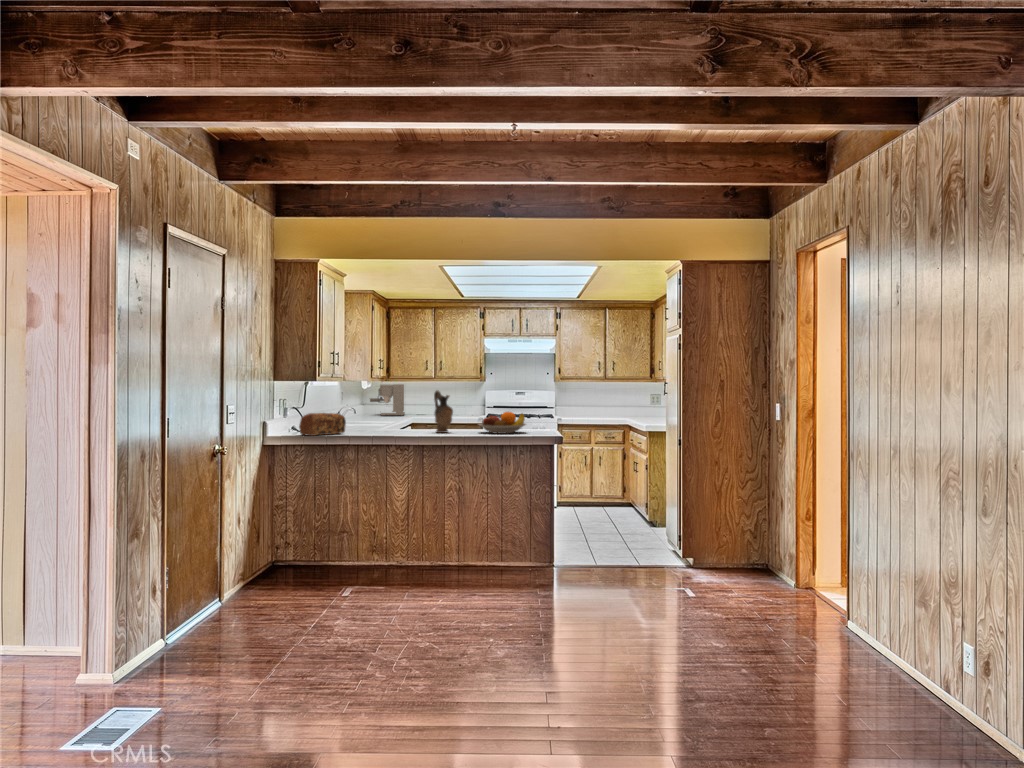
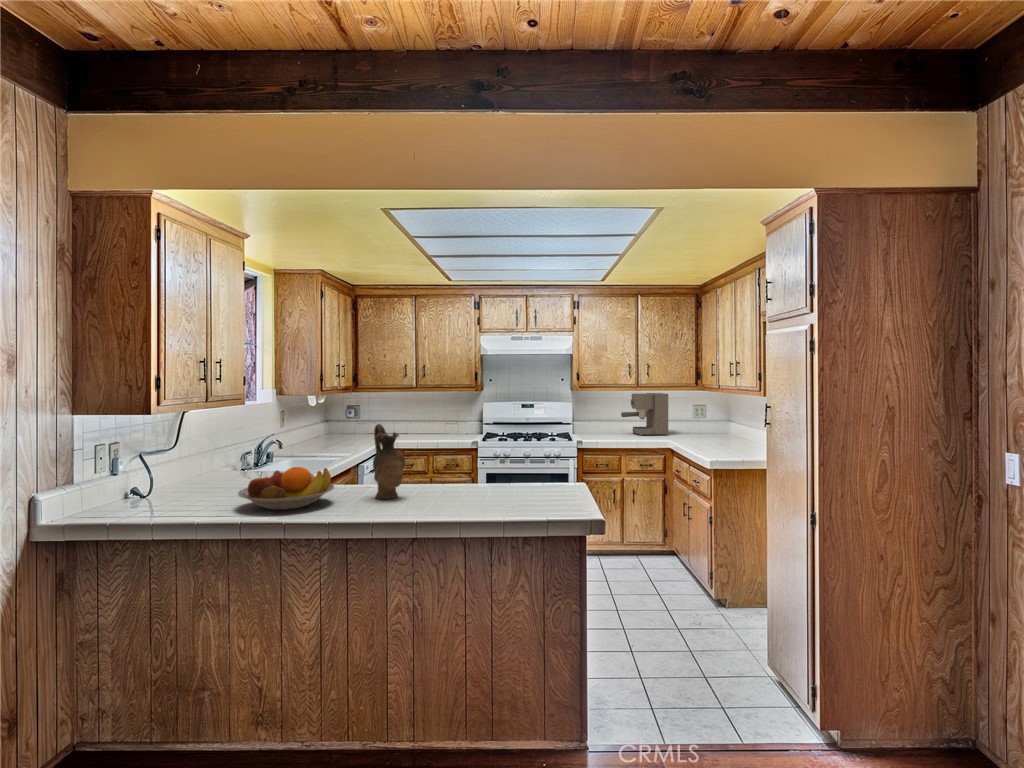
coffee maker: present [370,384,405,416] -> present [621,393,668,435]
fruit bowl: present [478,412,526,434] -> present [238,467,334,510]
bread loaf: present [299,413,346,436] -> none [118,469,212,518]

